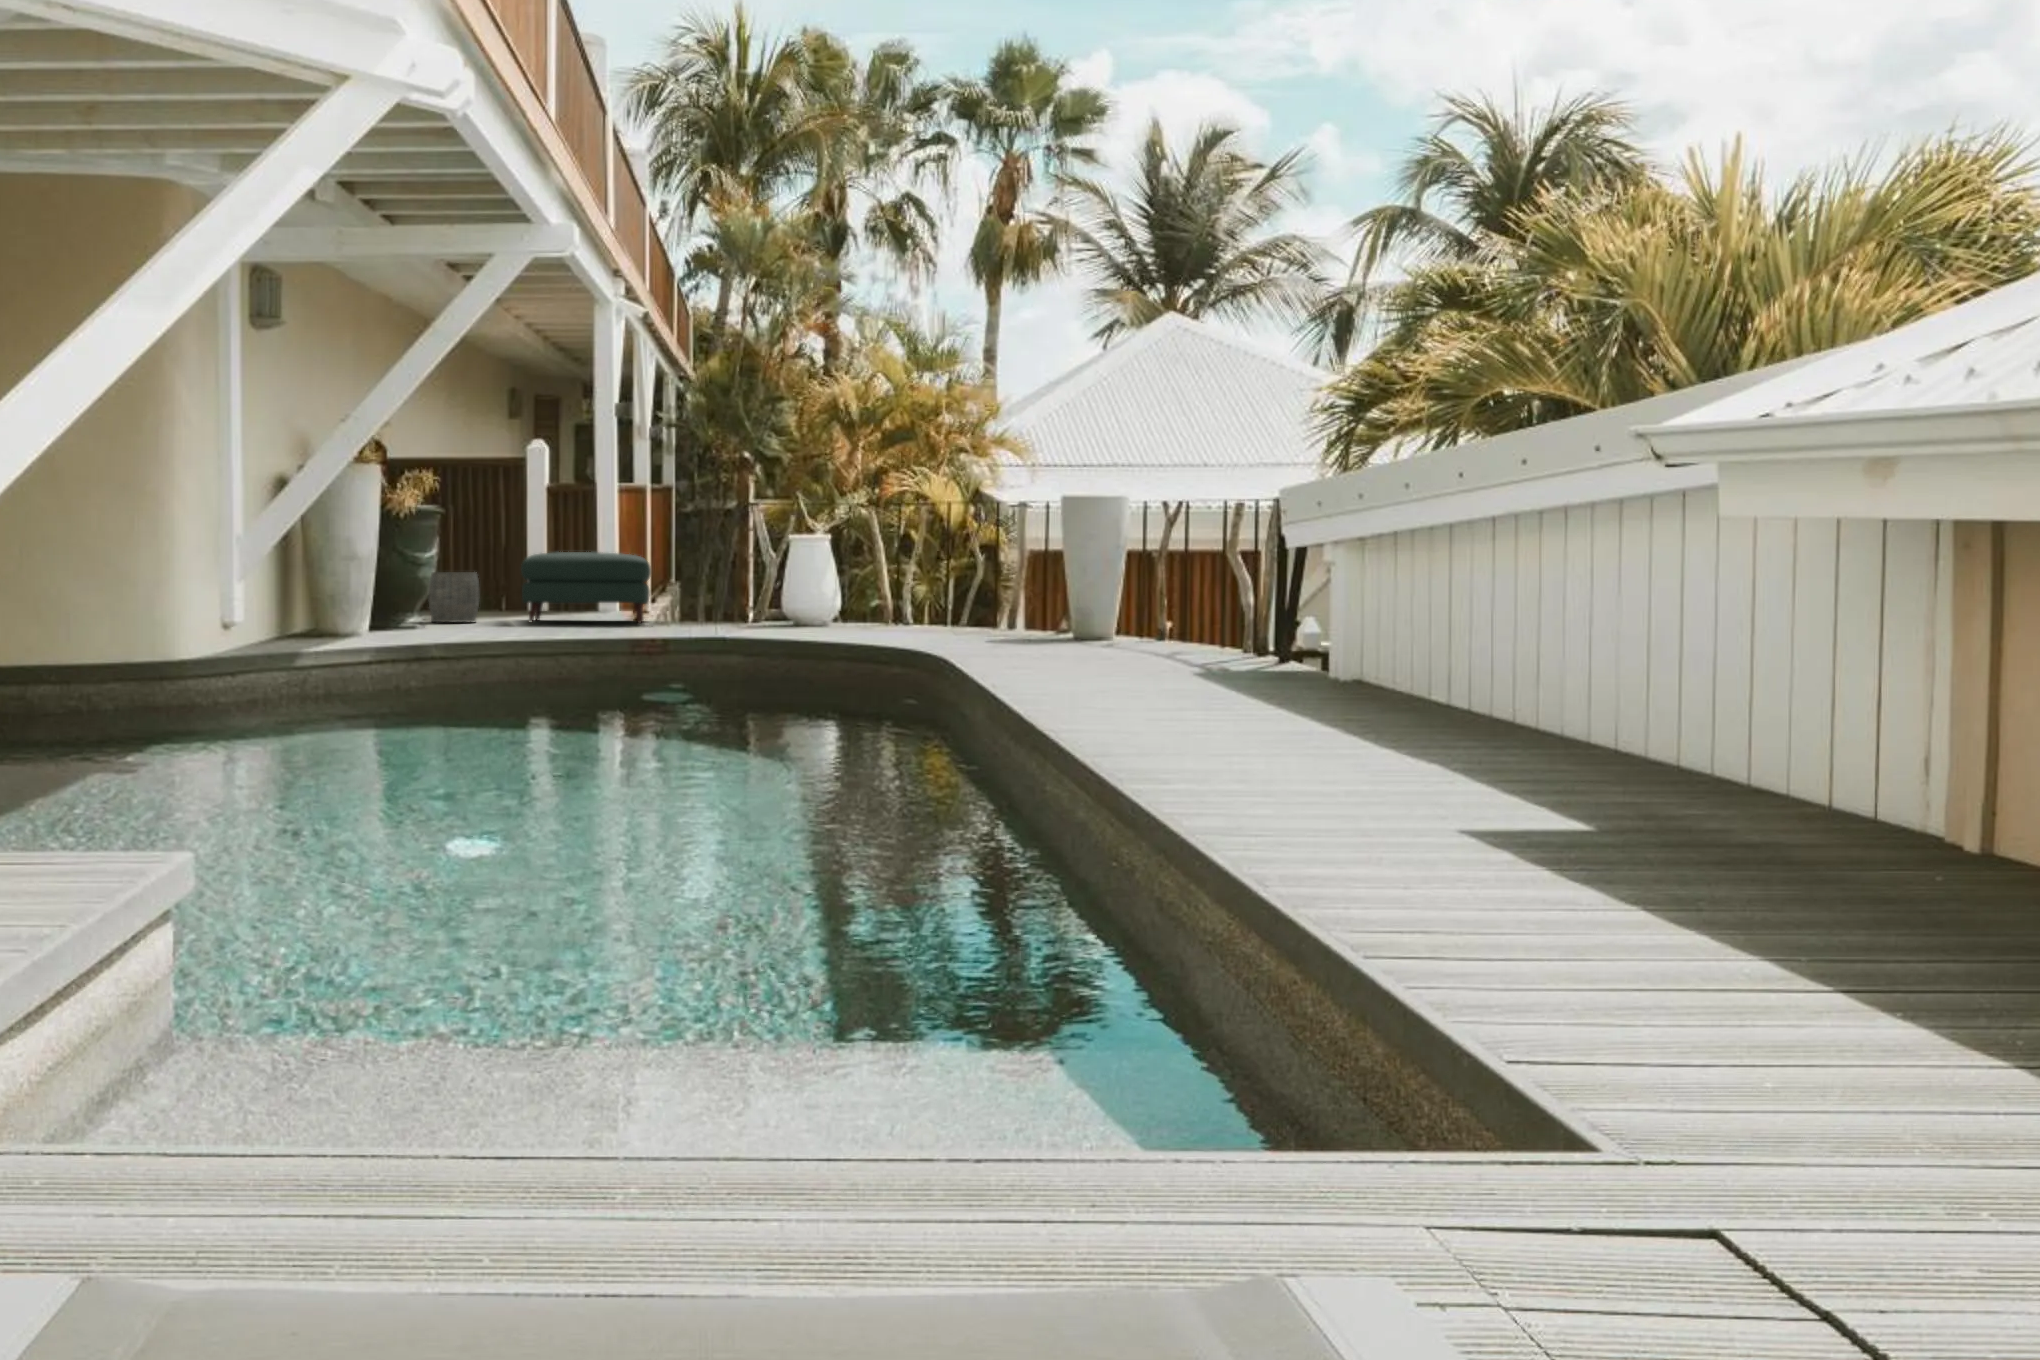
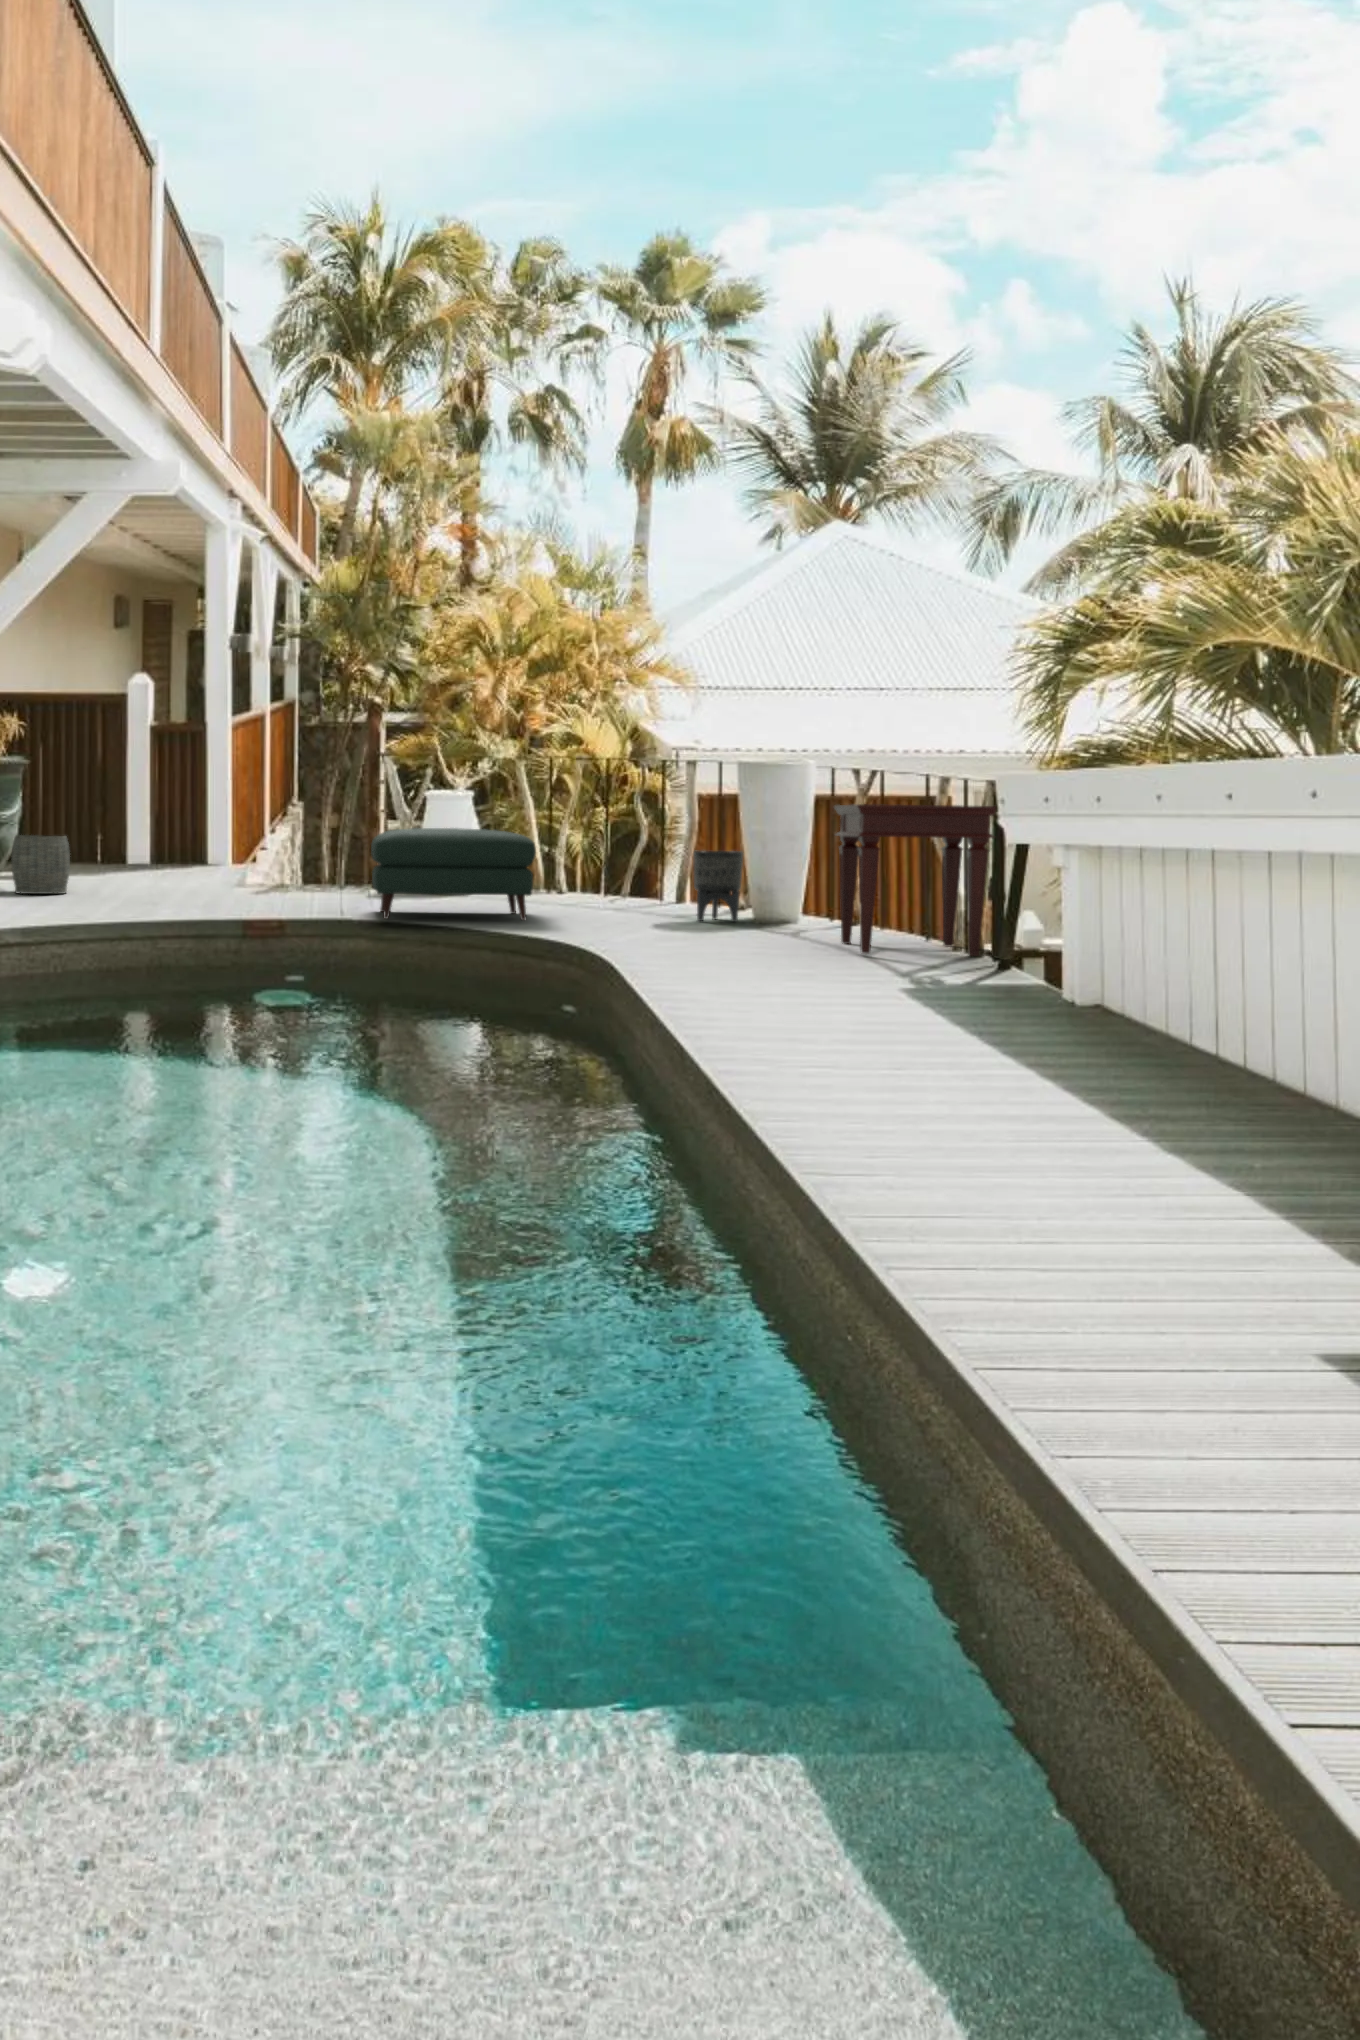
side table: none [1135,526,1269,653] -> present [834,804,996,956]
ottoman: present [521,552,651,623] -> present [371,828,536,920]
planter: none [1020,576,1063,637] -> present [693,851,743,922]

